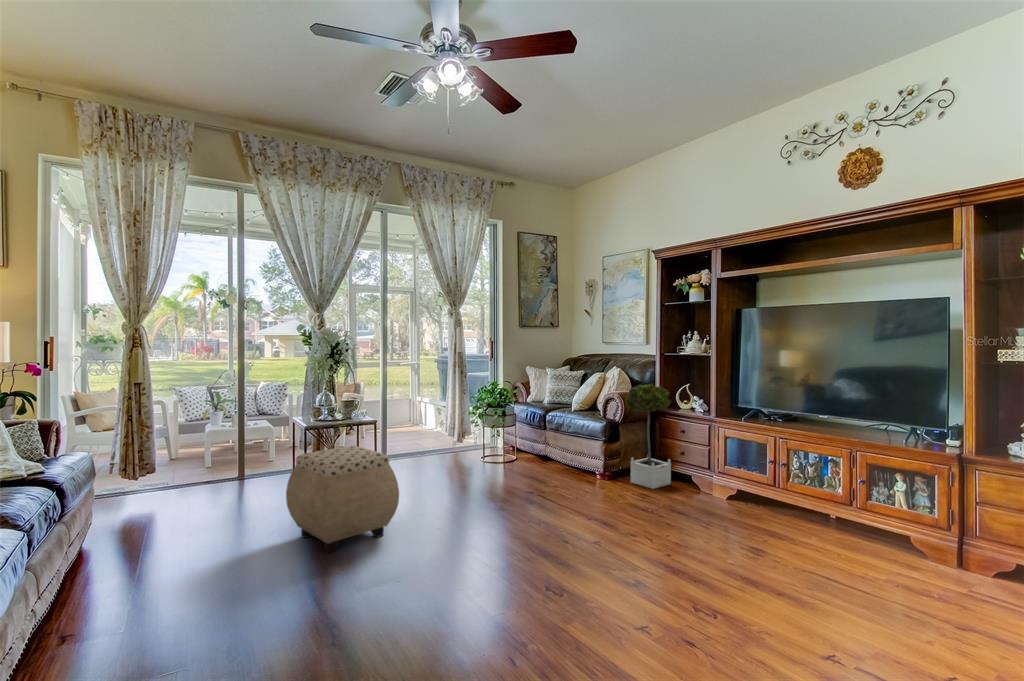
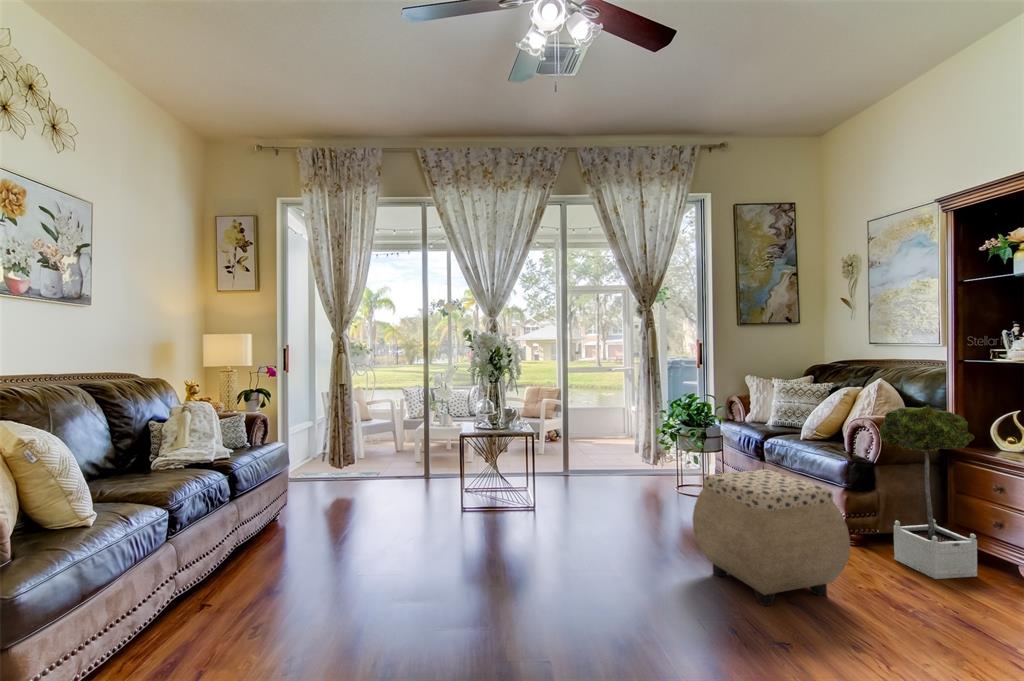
ottoman: present [286,446,399,553] -> present [693,469,850,606]

